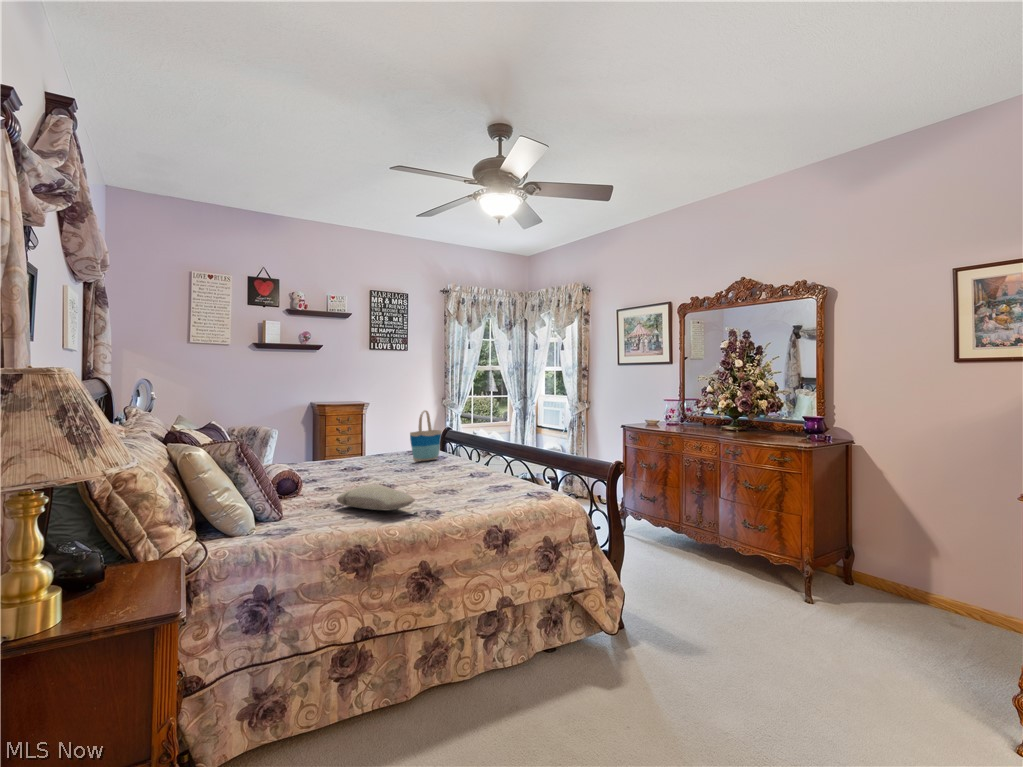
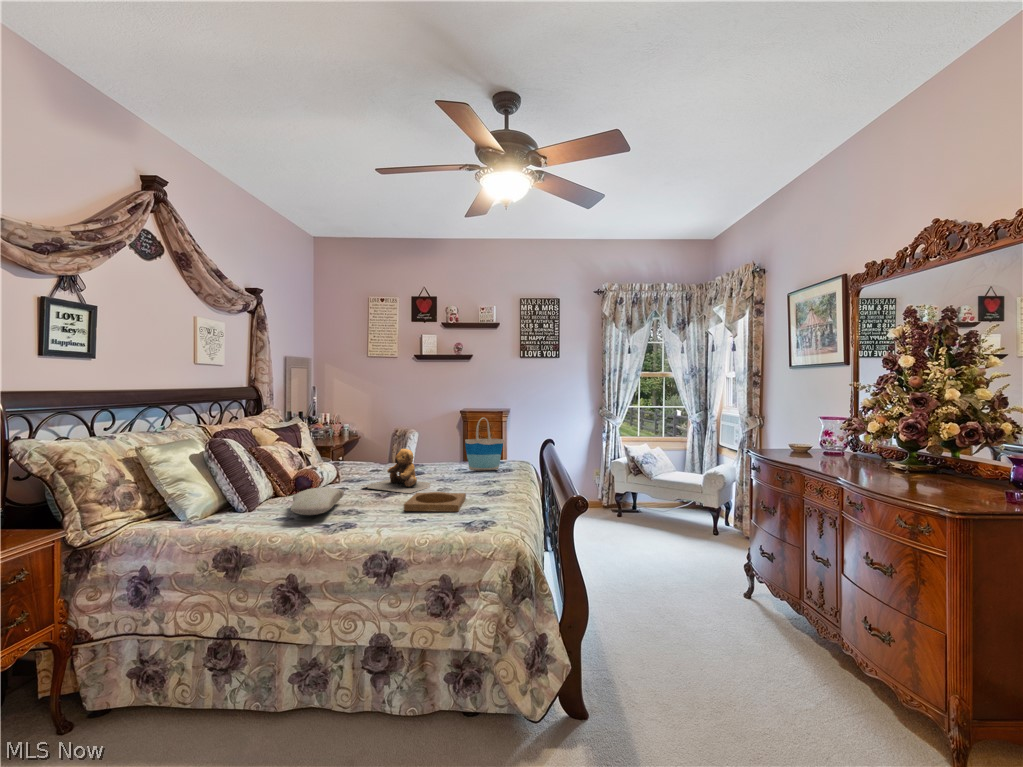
teddy bear: none [353,443,420,486] -> present [361,449,430,493]
tray: none [439,477,503,496] -> present [404,492,466,512]

